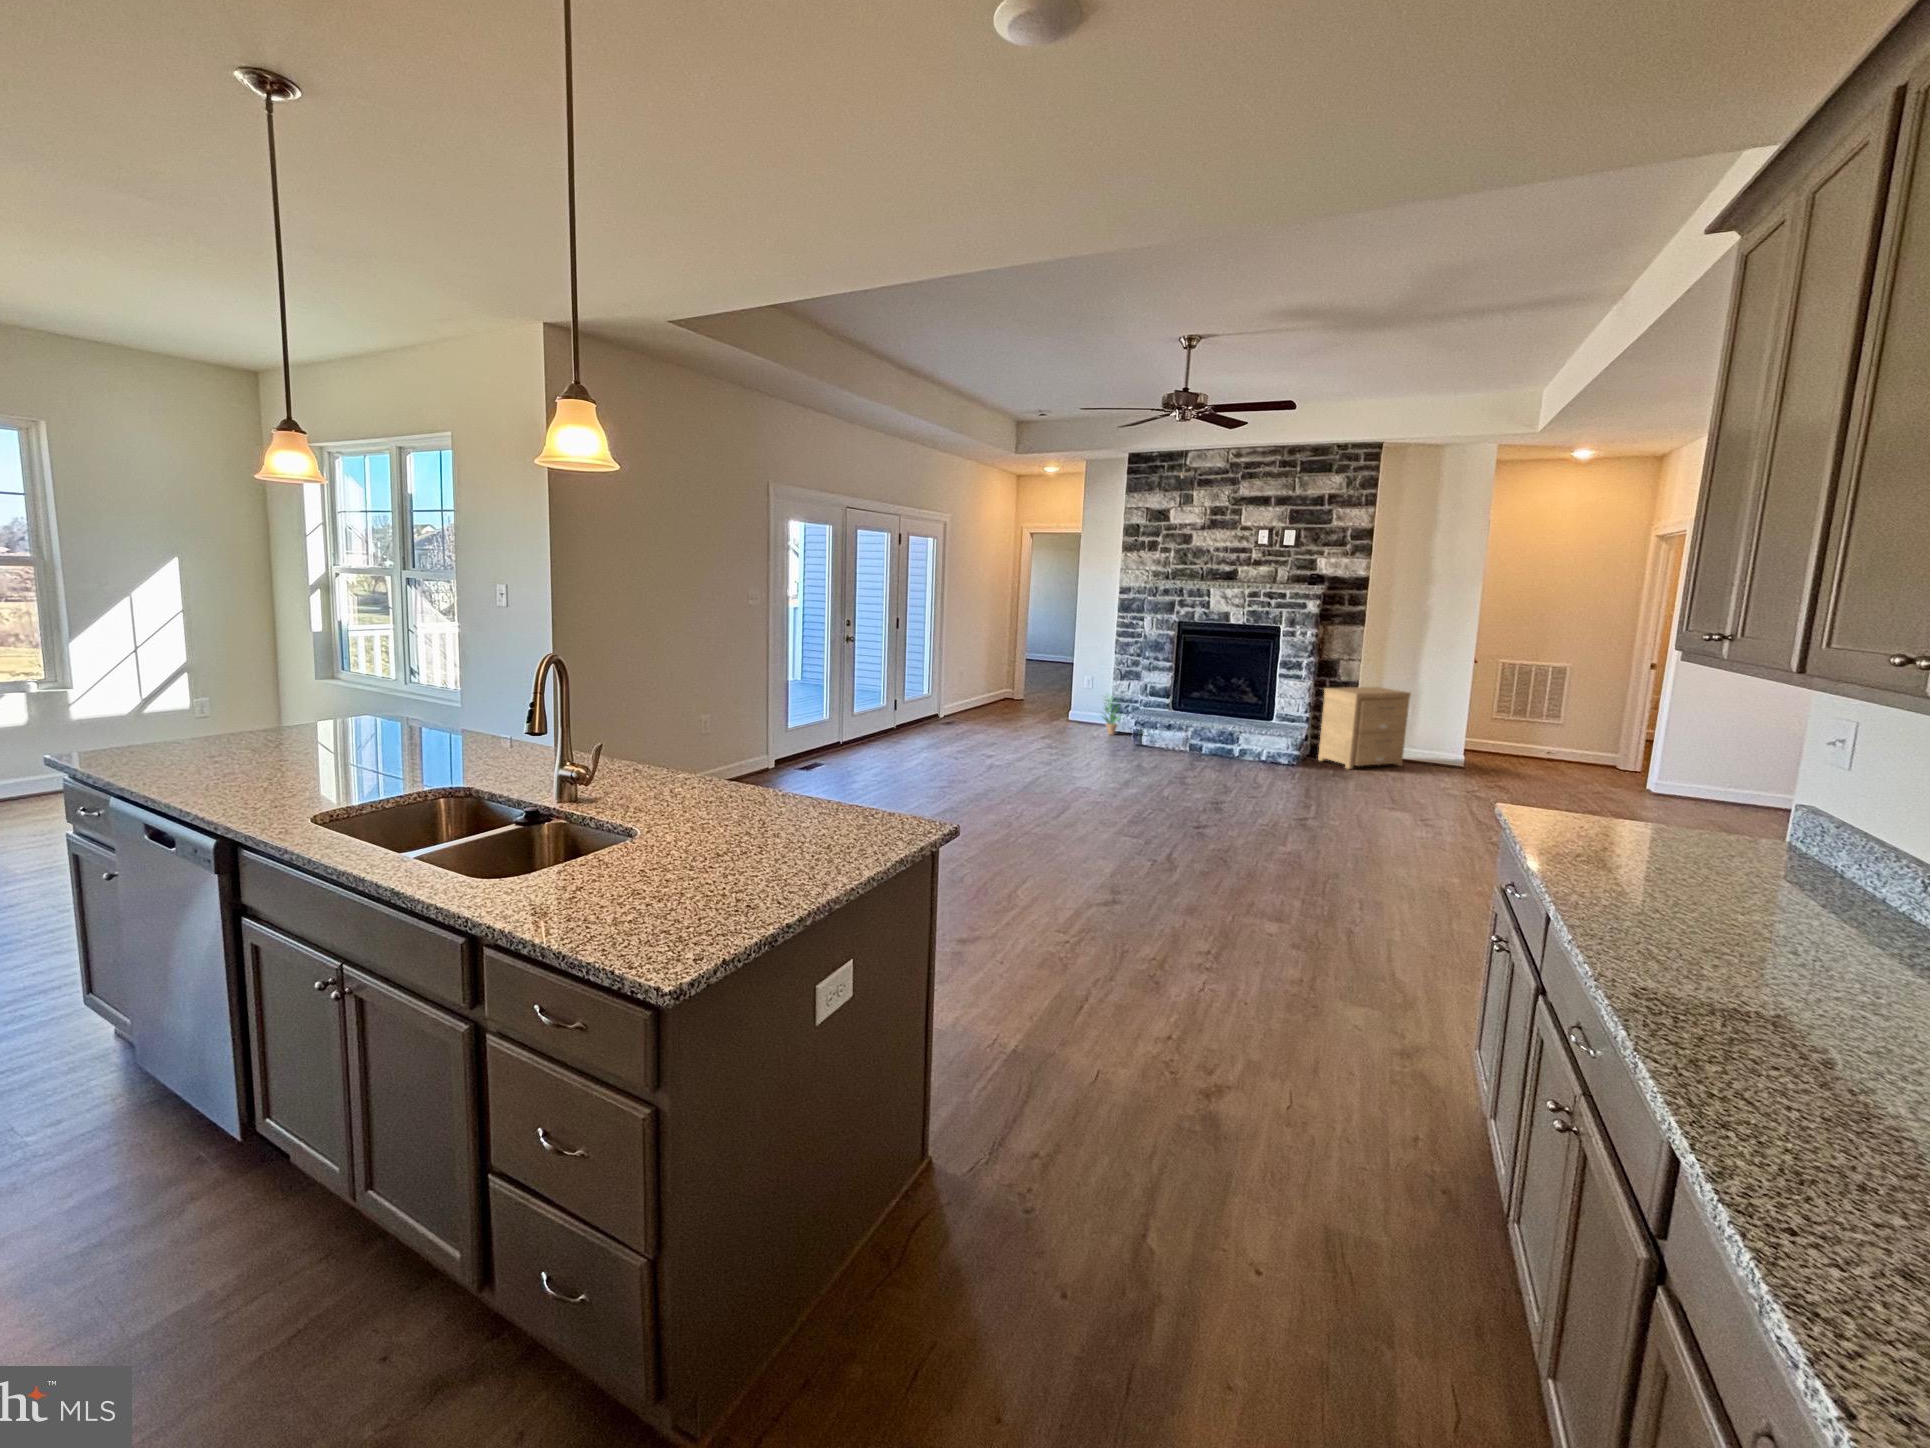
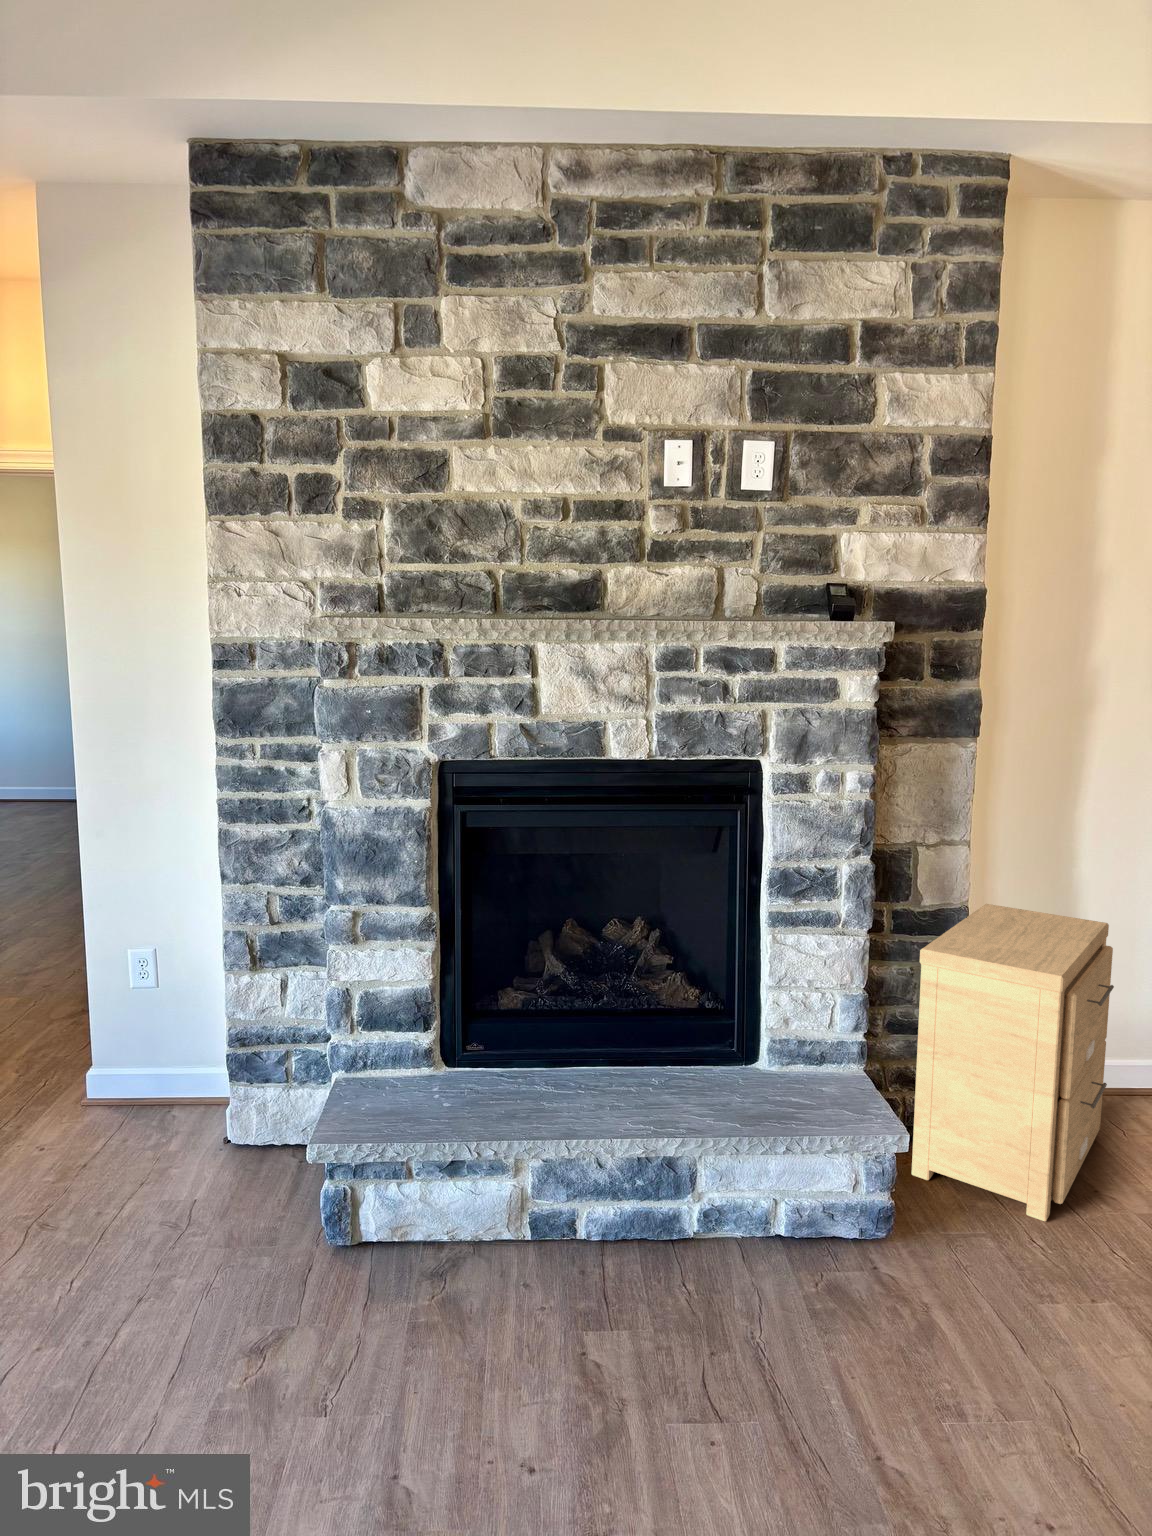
potted plant: present [1103,695,1121,735] -> none [177,1037,276,1196]

